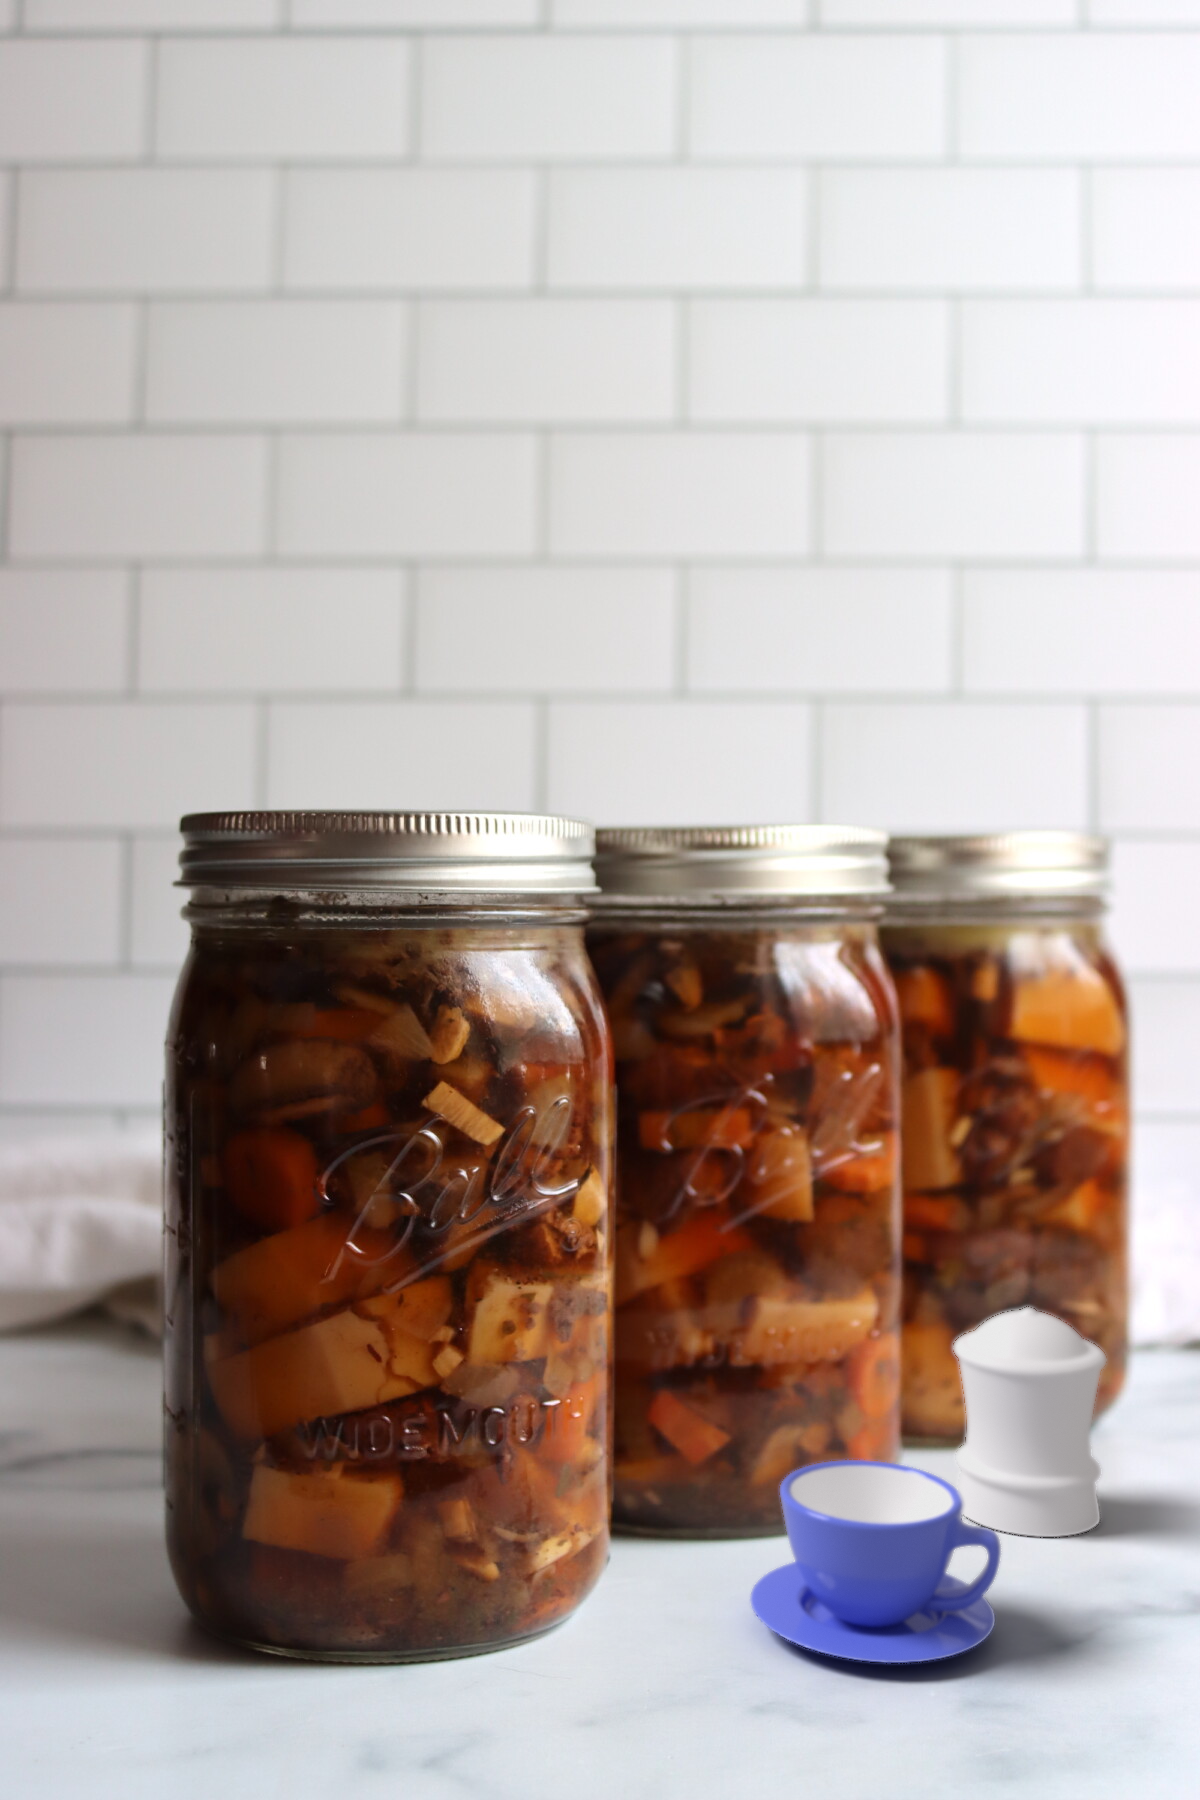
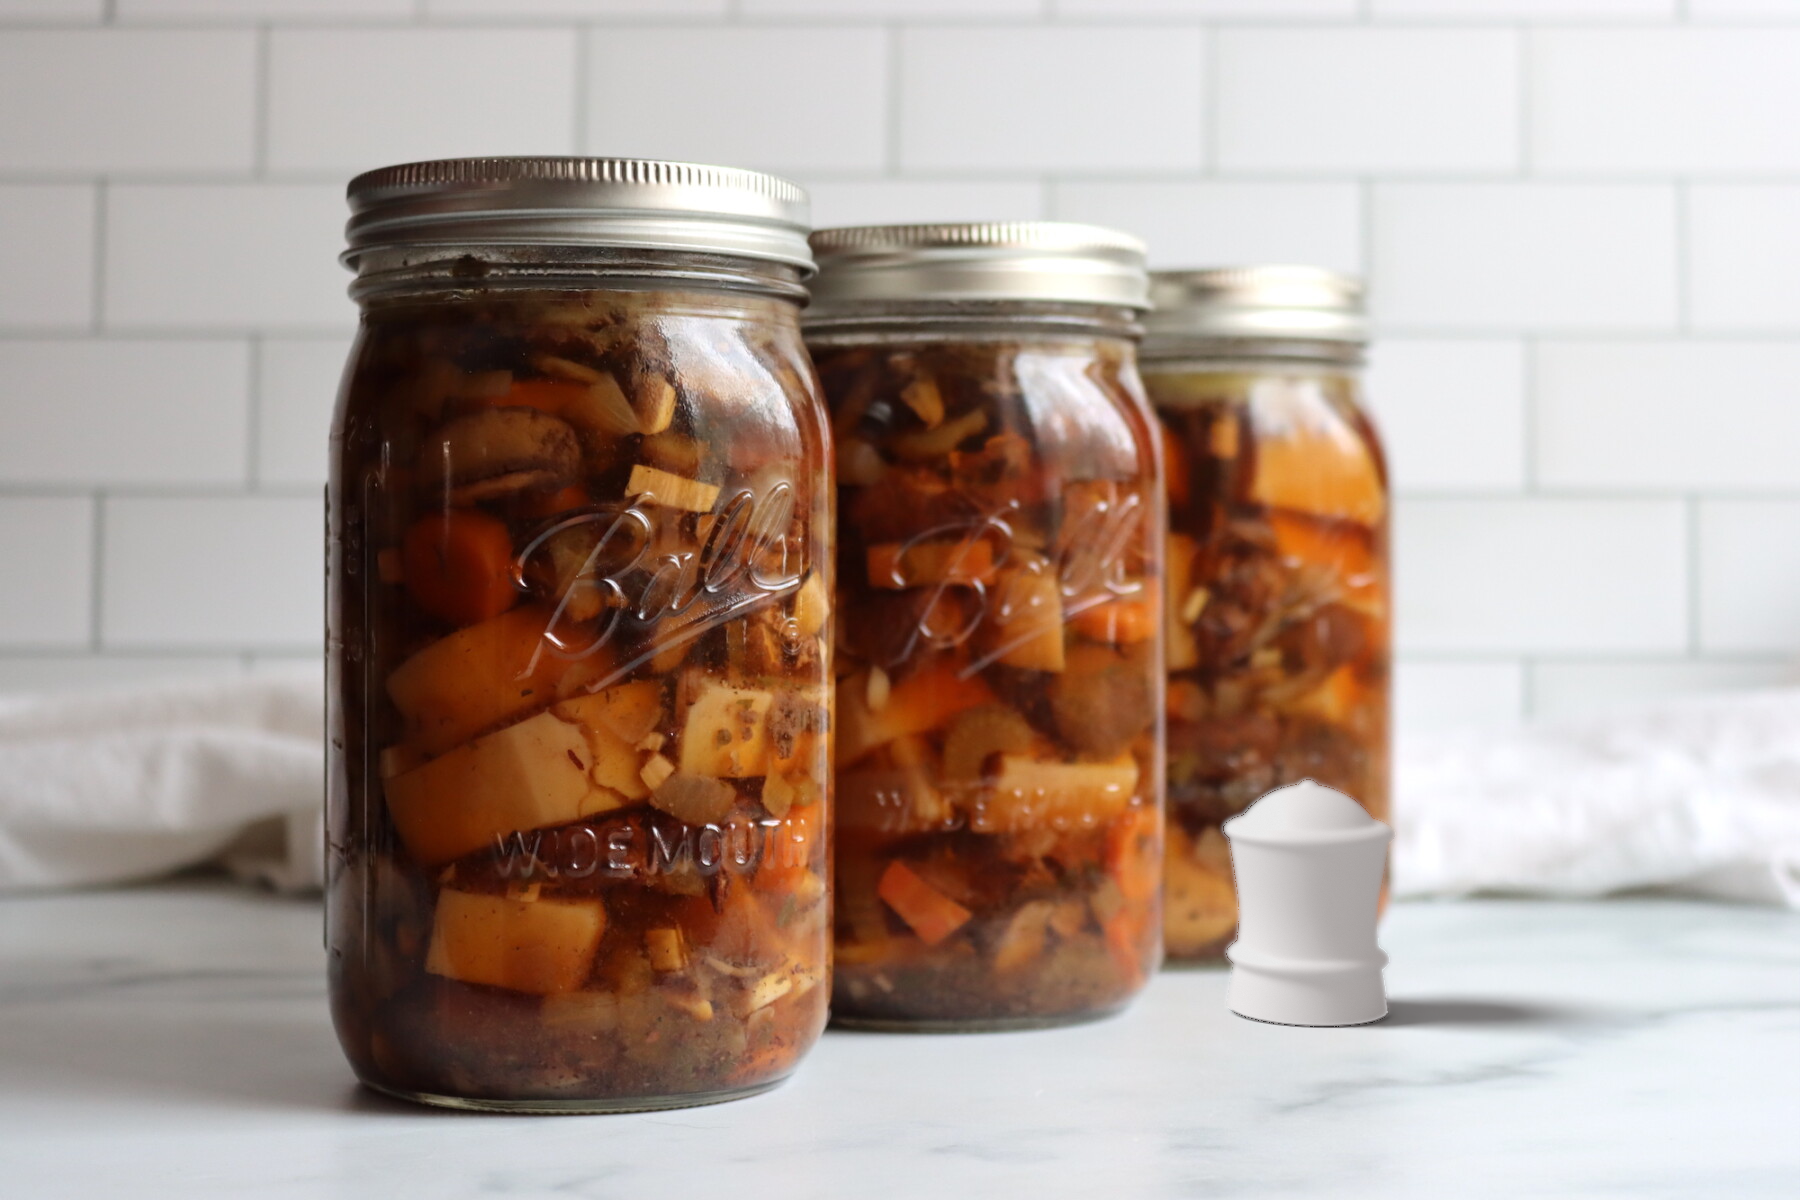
teacup: present [750,1460,1001,1663] -> none [995,916,1270,1100]

